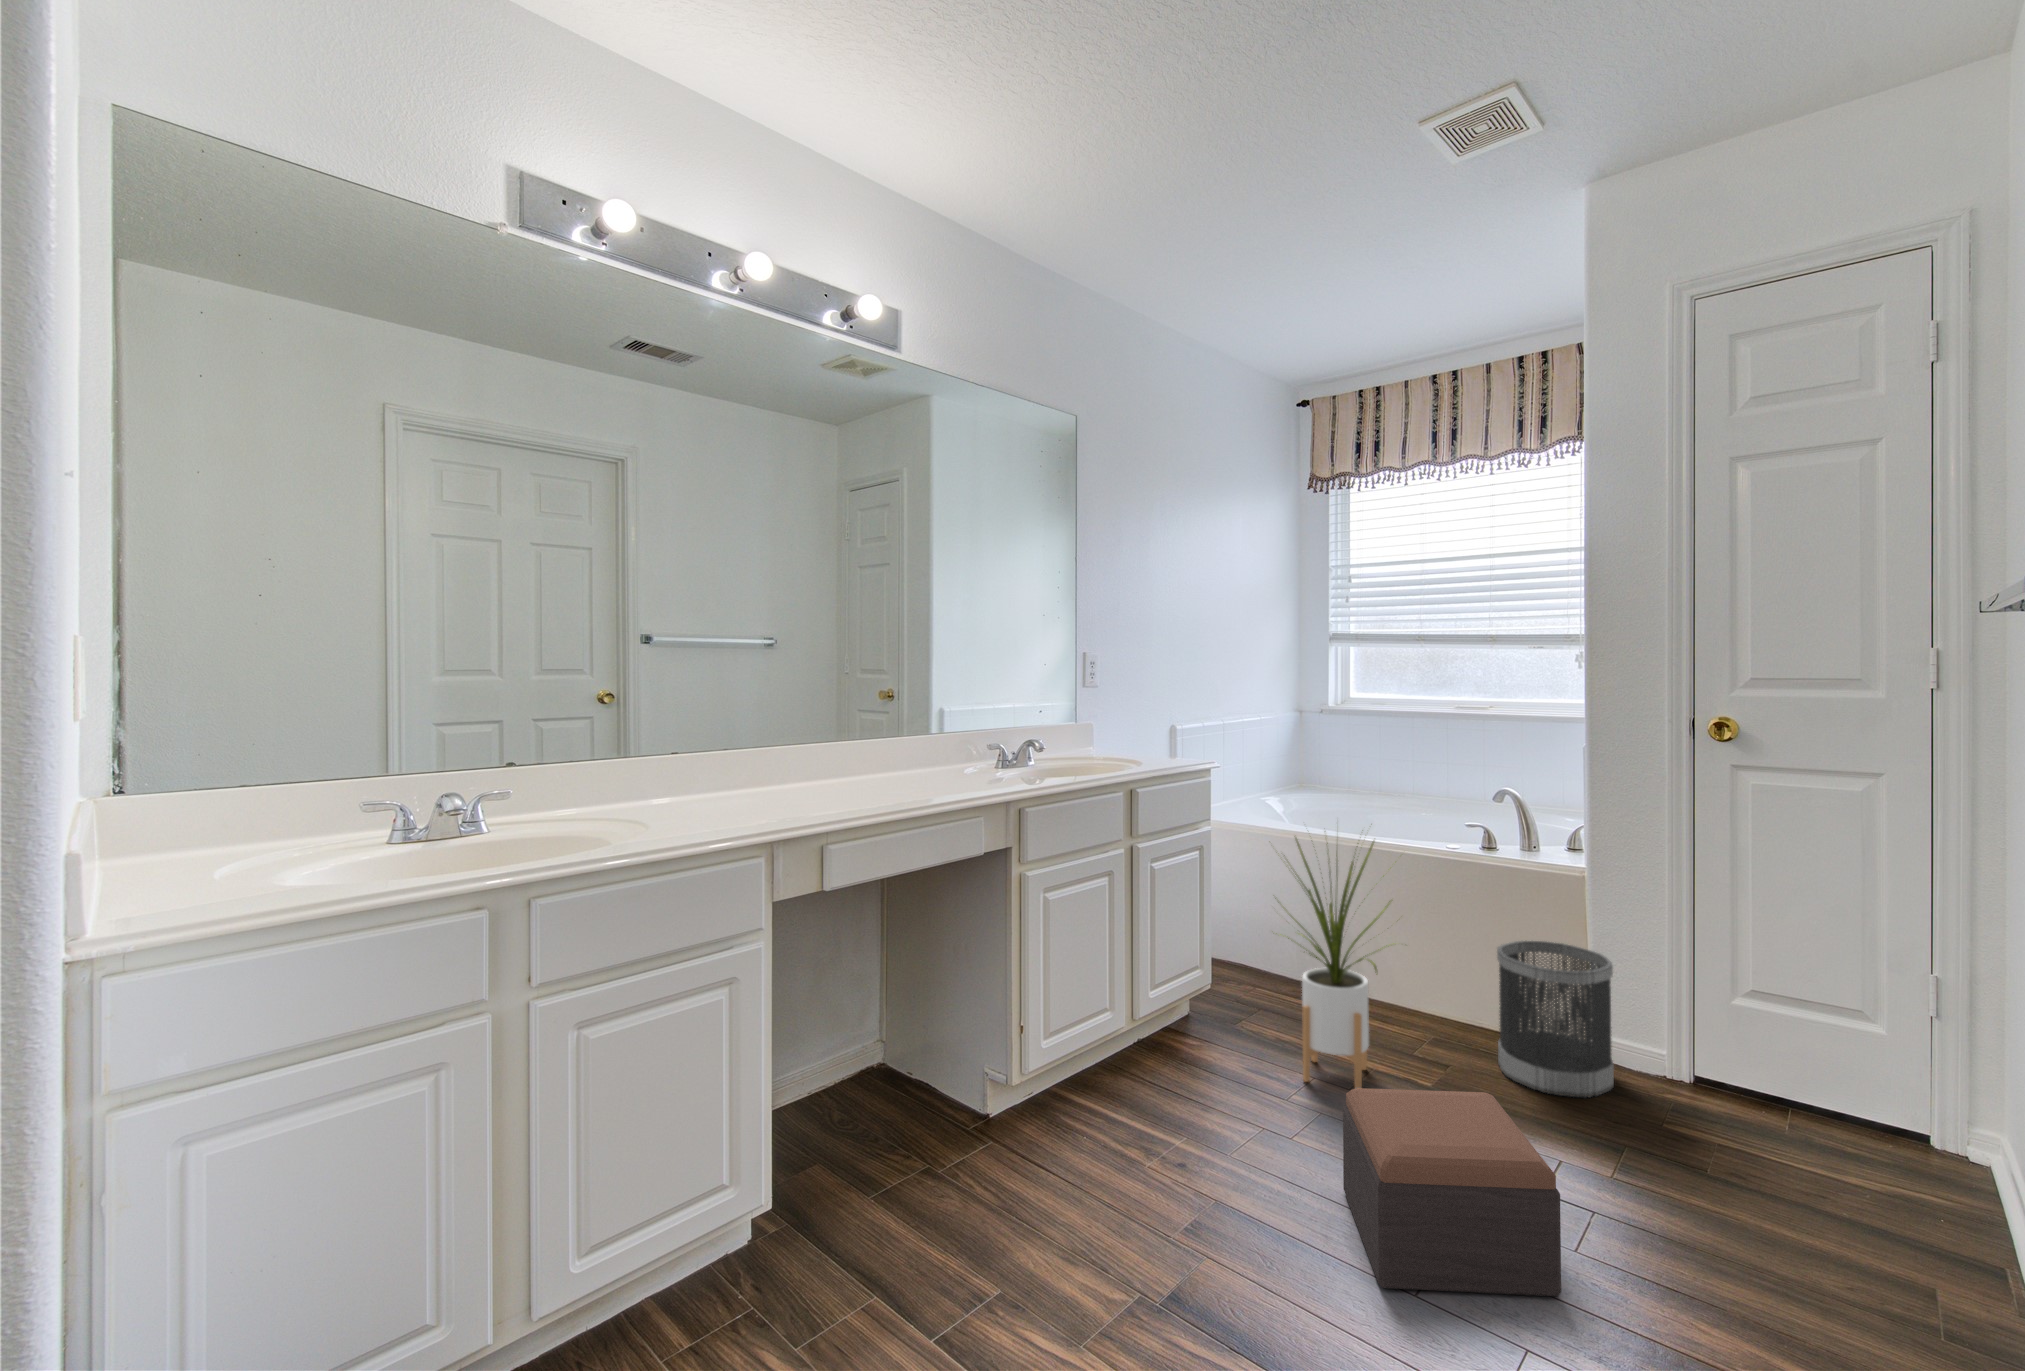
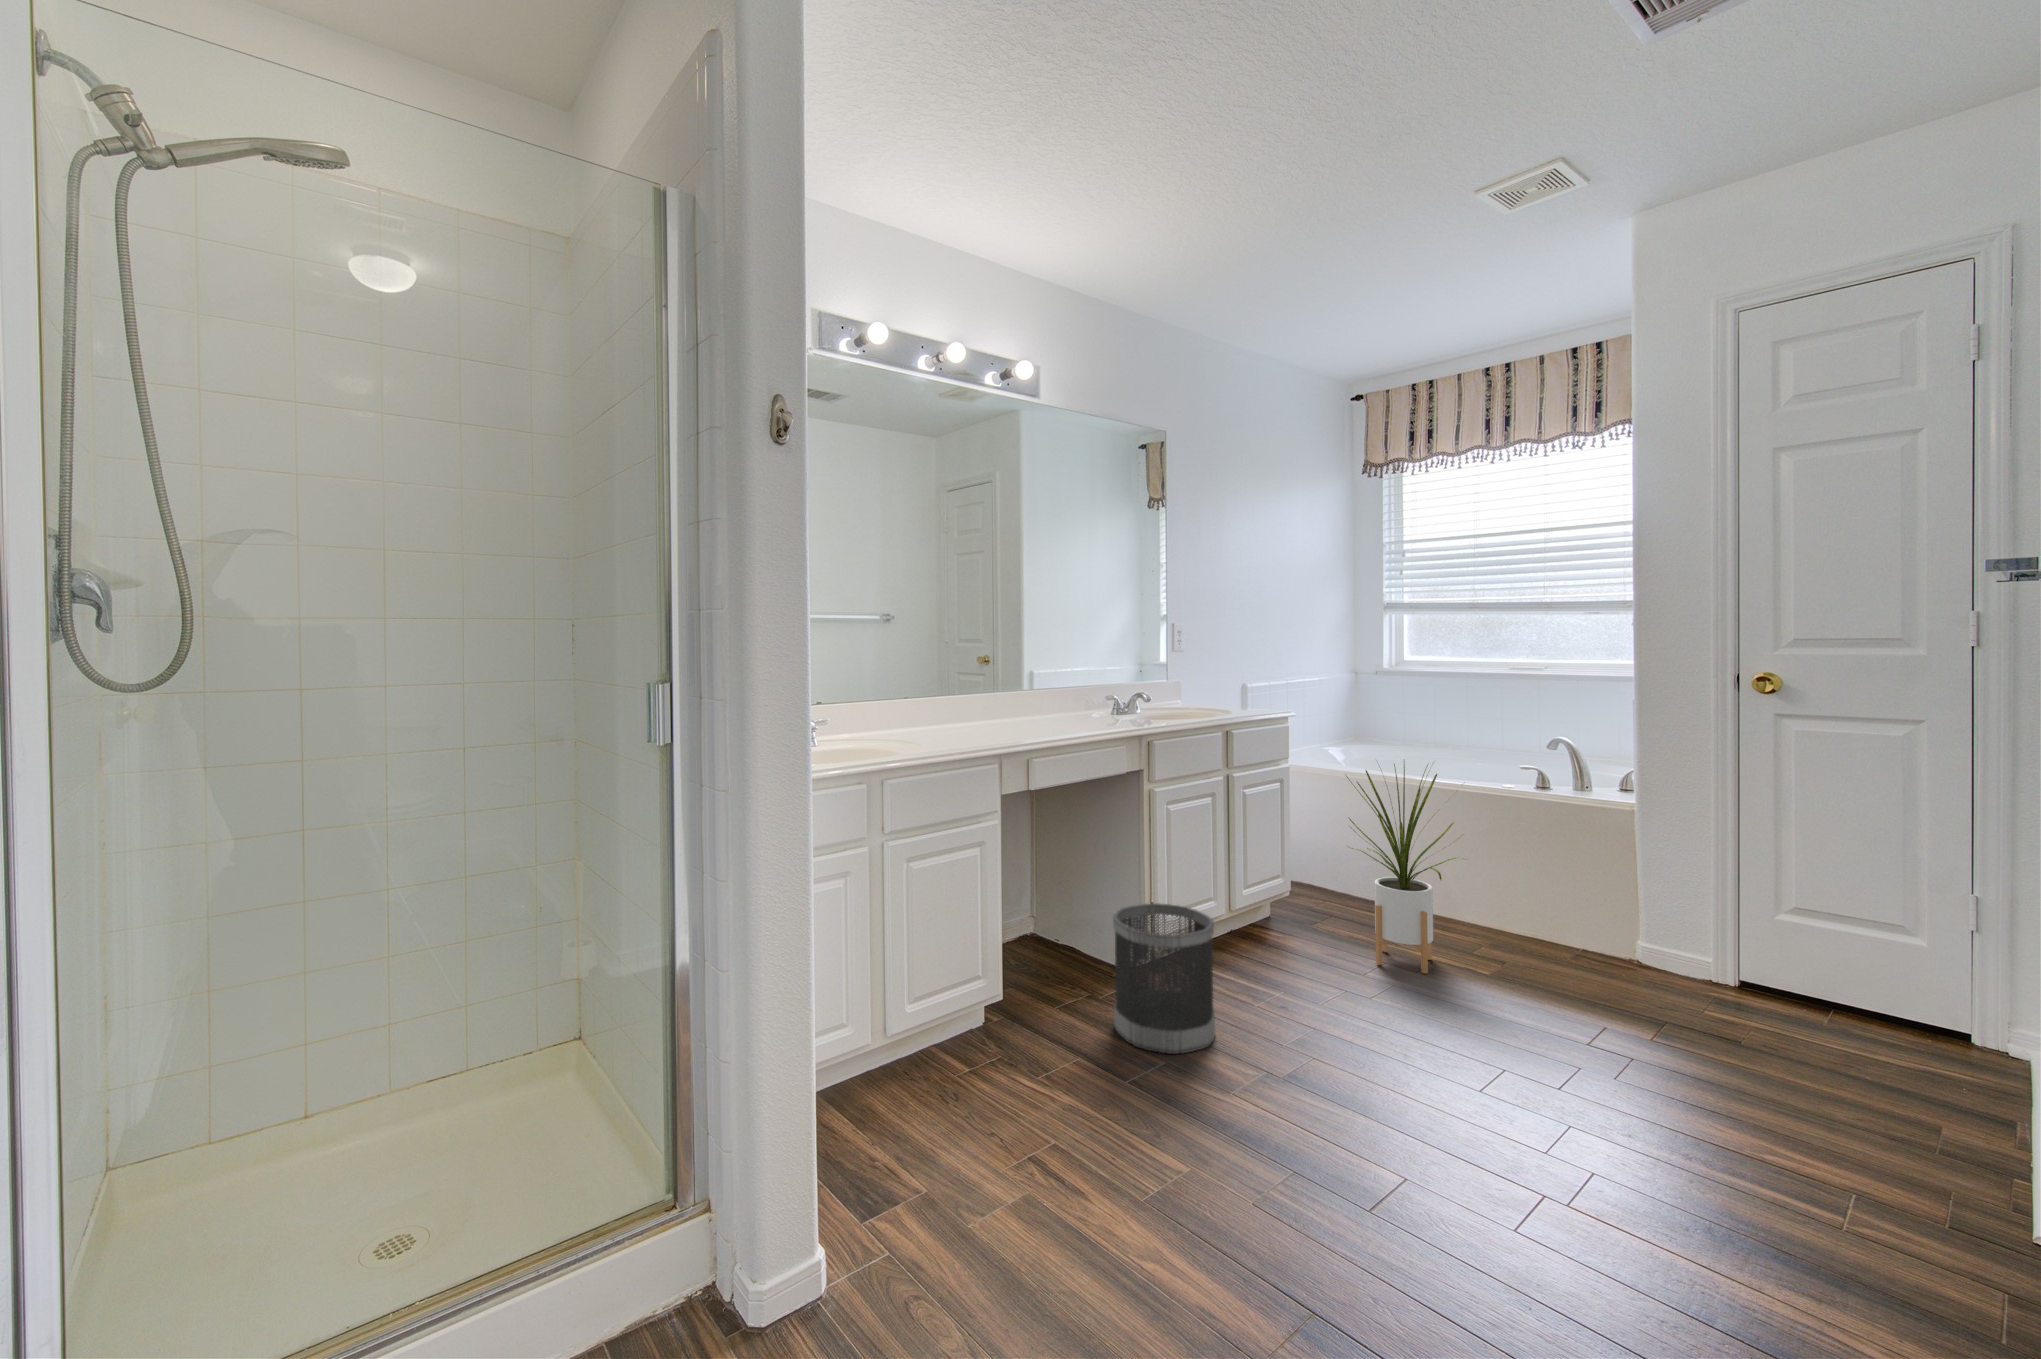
wastebasket: present [1497,940,1614,1097] -> present [1113,903,1215,1054]
footstool: present [1343,1088,1561,1296] -> none [1416,958,1602,1113]

